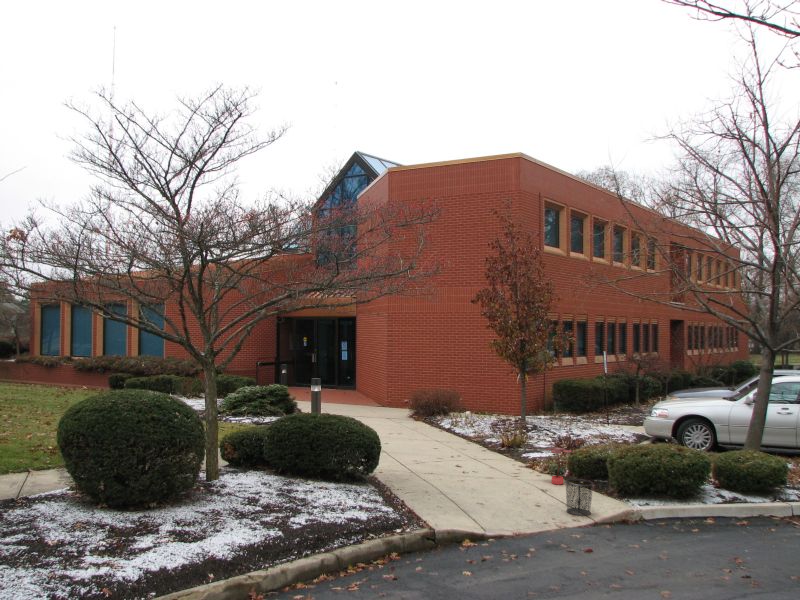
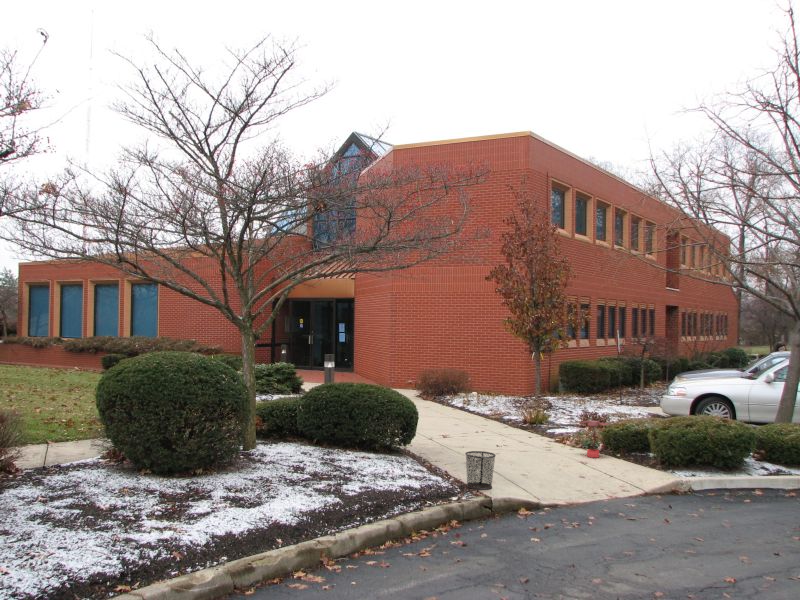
waste bin: present [565,479,593,515] -> present [465,451,496,490]

